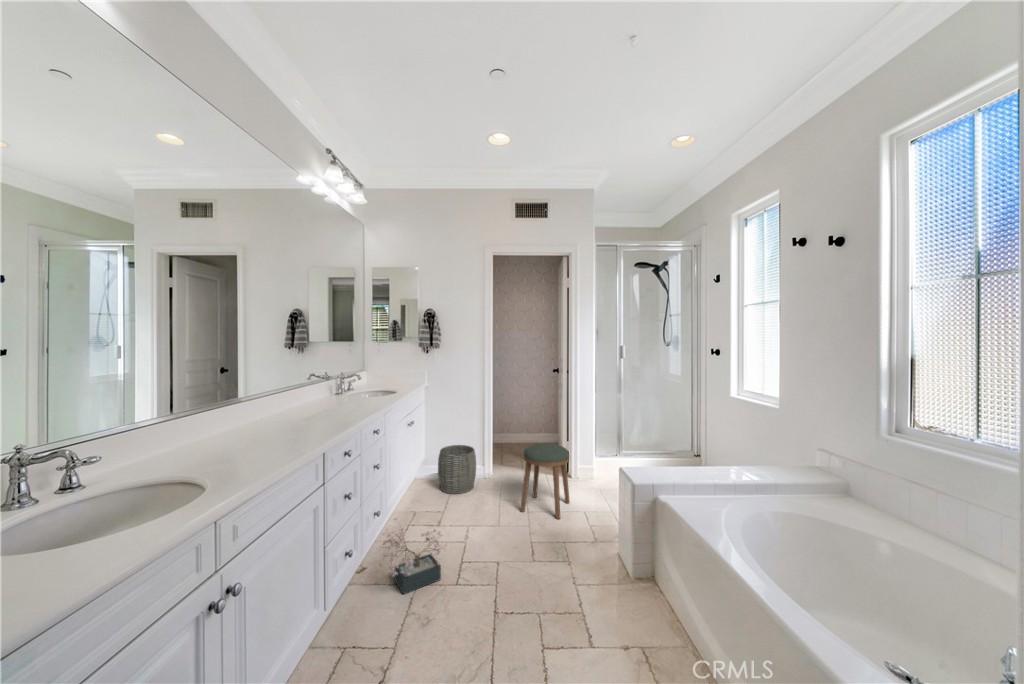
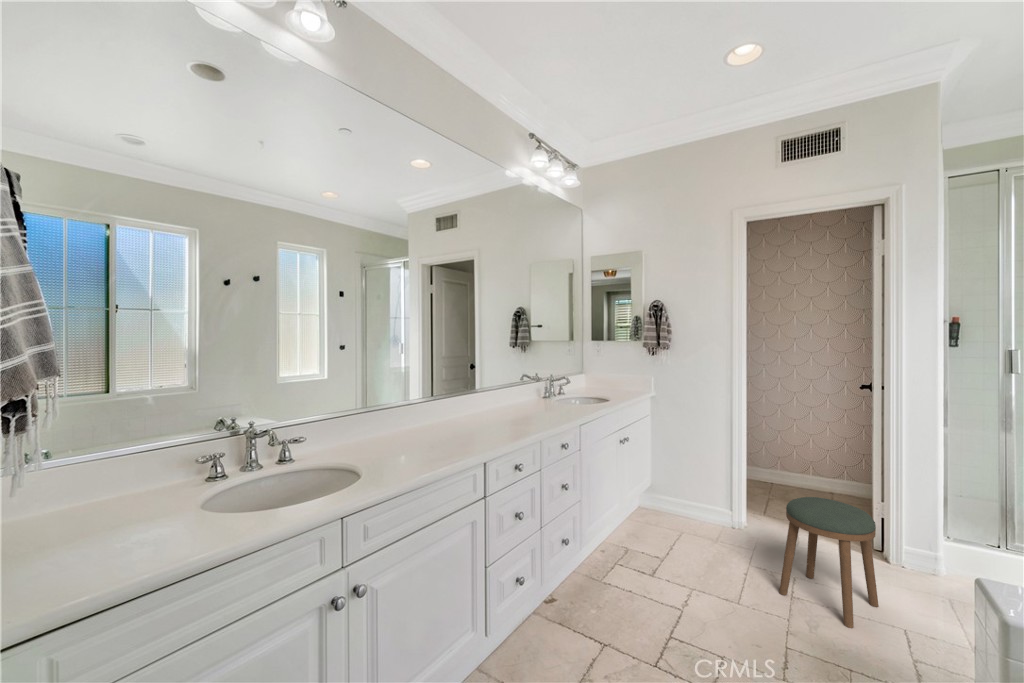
woven basket: present [438,445,476,494] -> none [663,475,716,541]
decorative plant: present [379,529,447,594] -> none [561,562,648,651]

